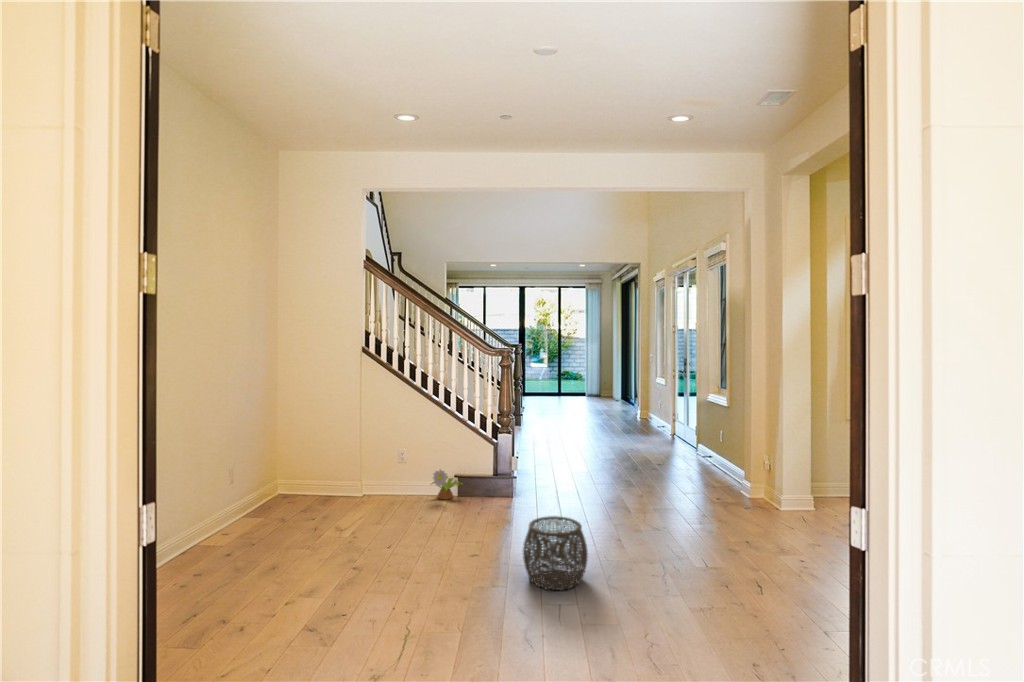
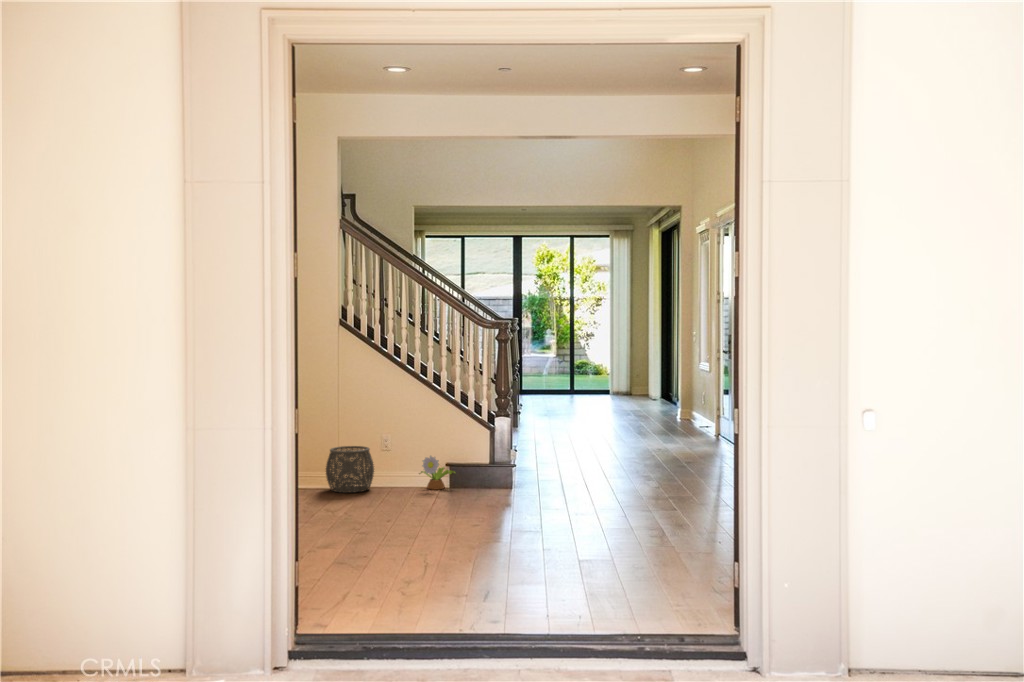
woven basket: present [523,516,588,590] -> present [326,446,374,493]

